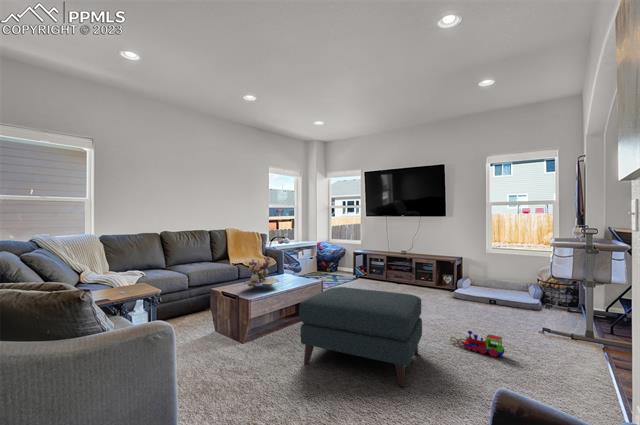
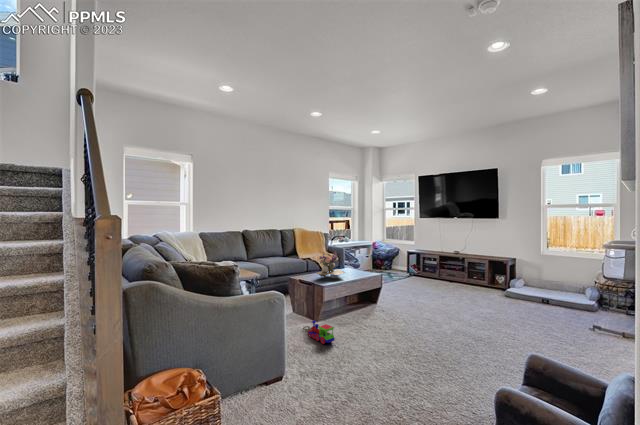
ottoman: present [299,287,422,387] -> none [366,279,473,361]
toy train: present [450,331,505,357] -> present [303,321,334,344]

